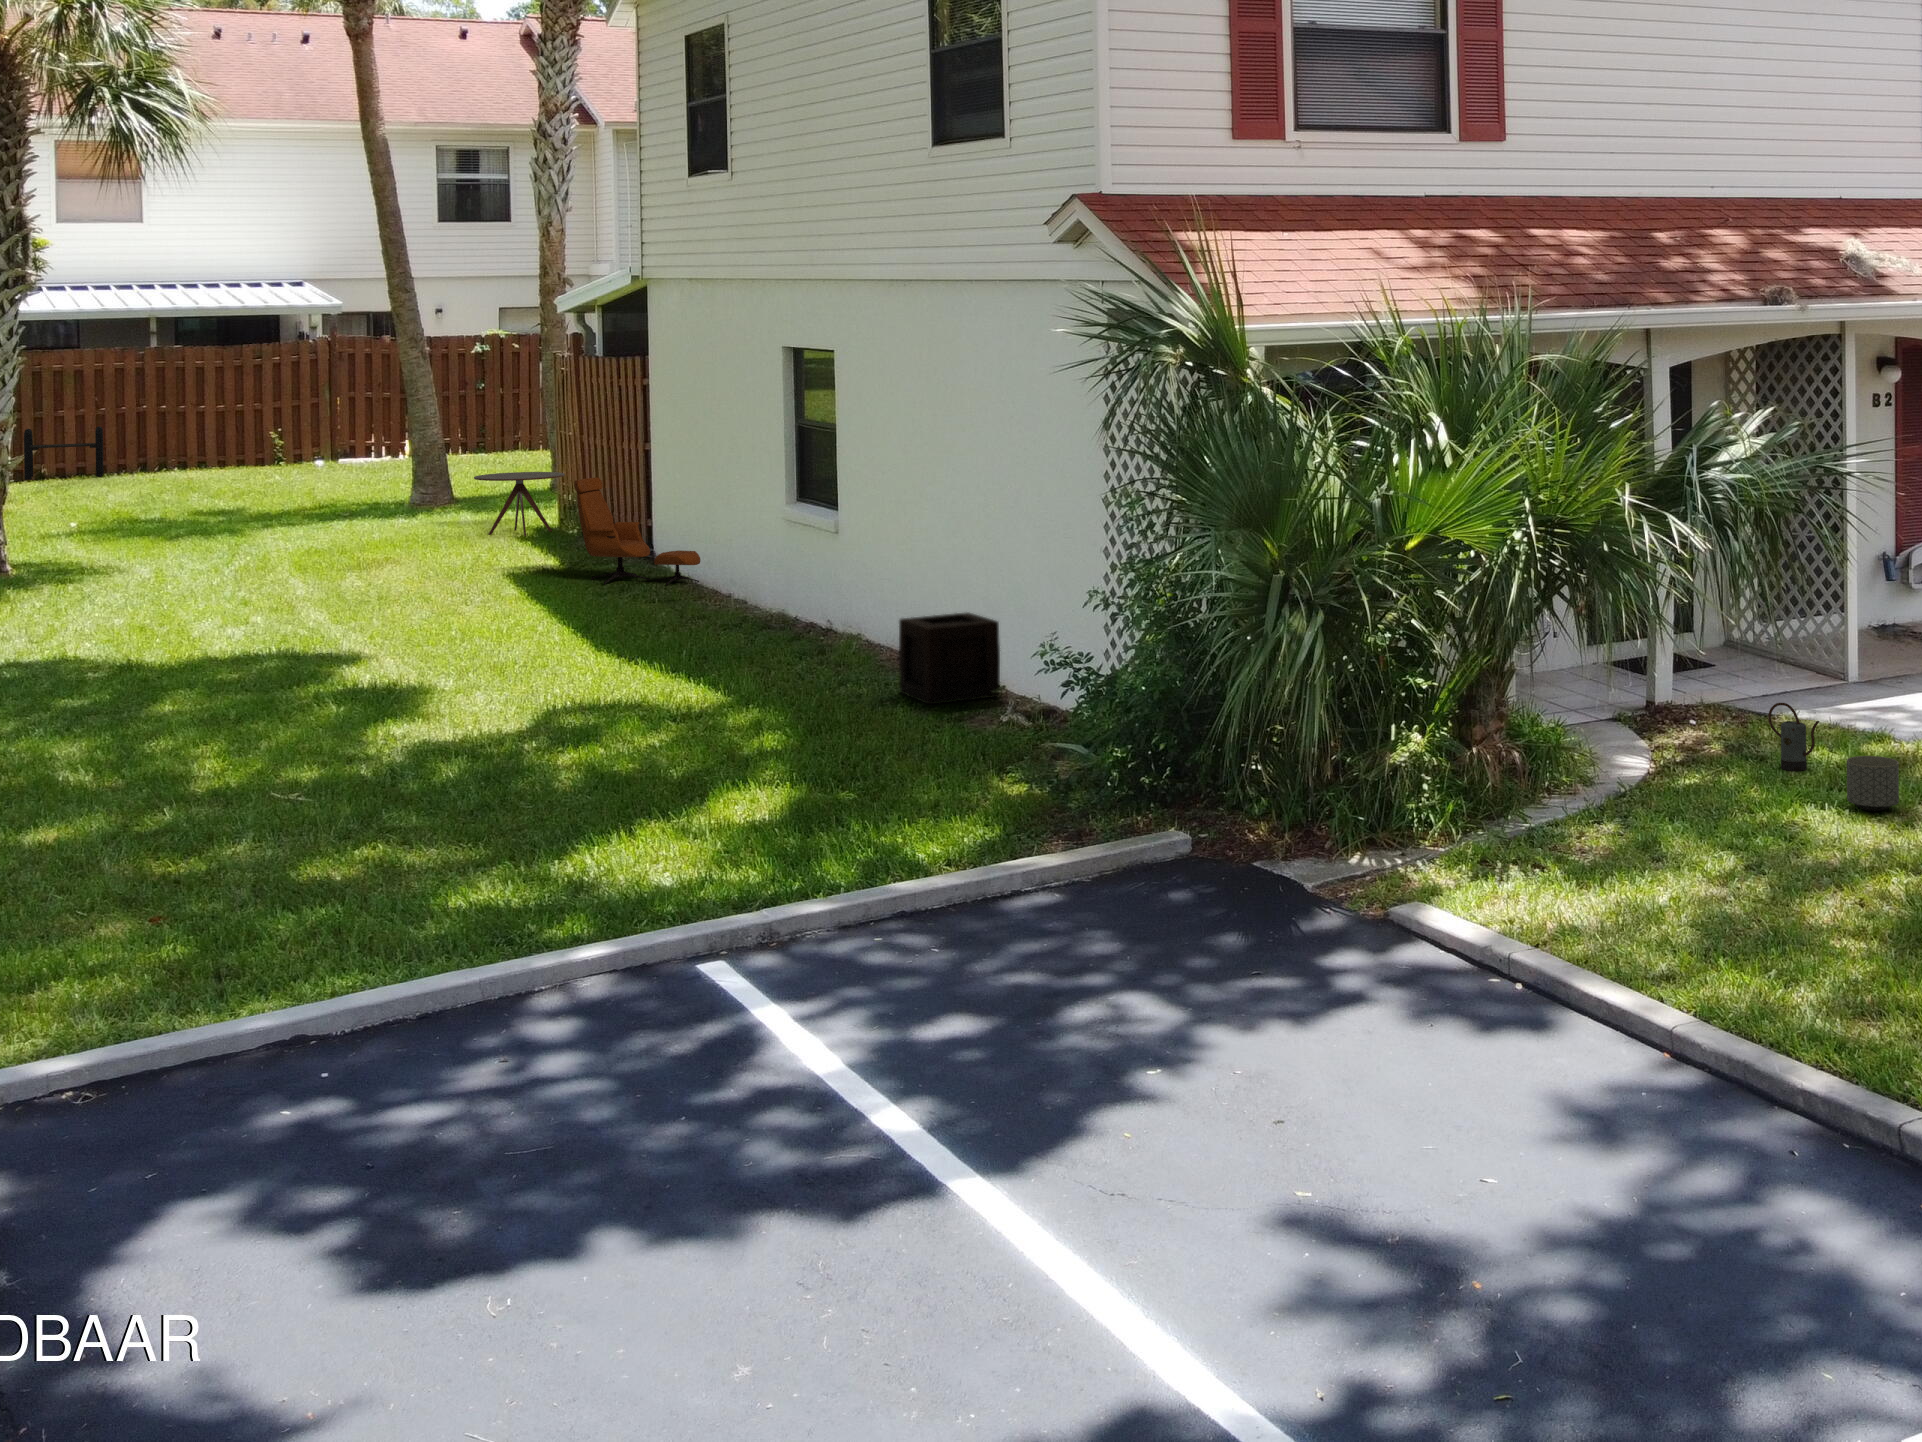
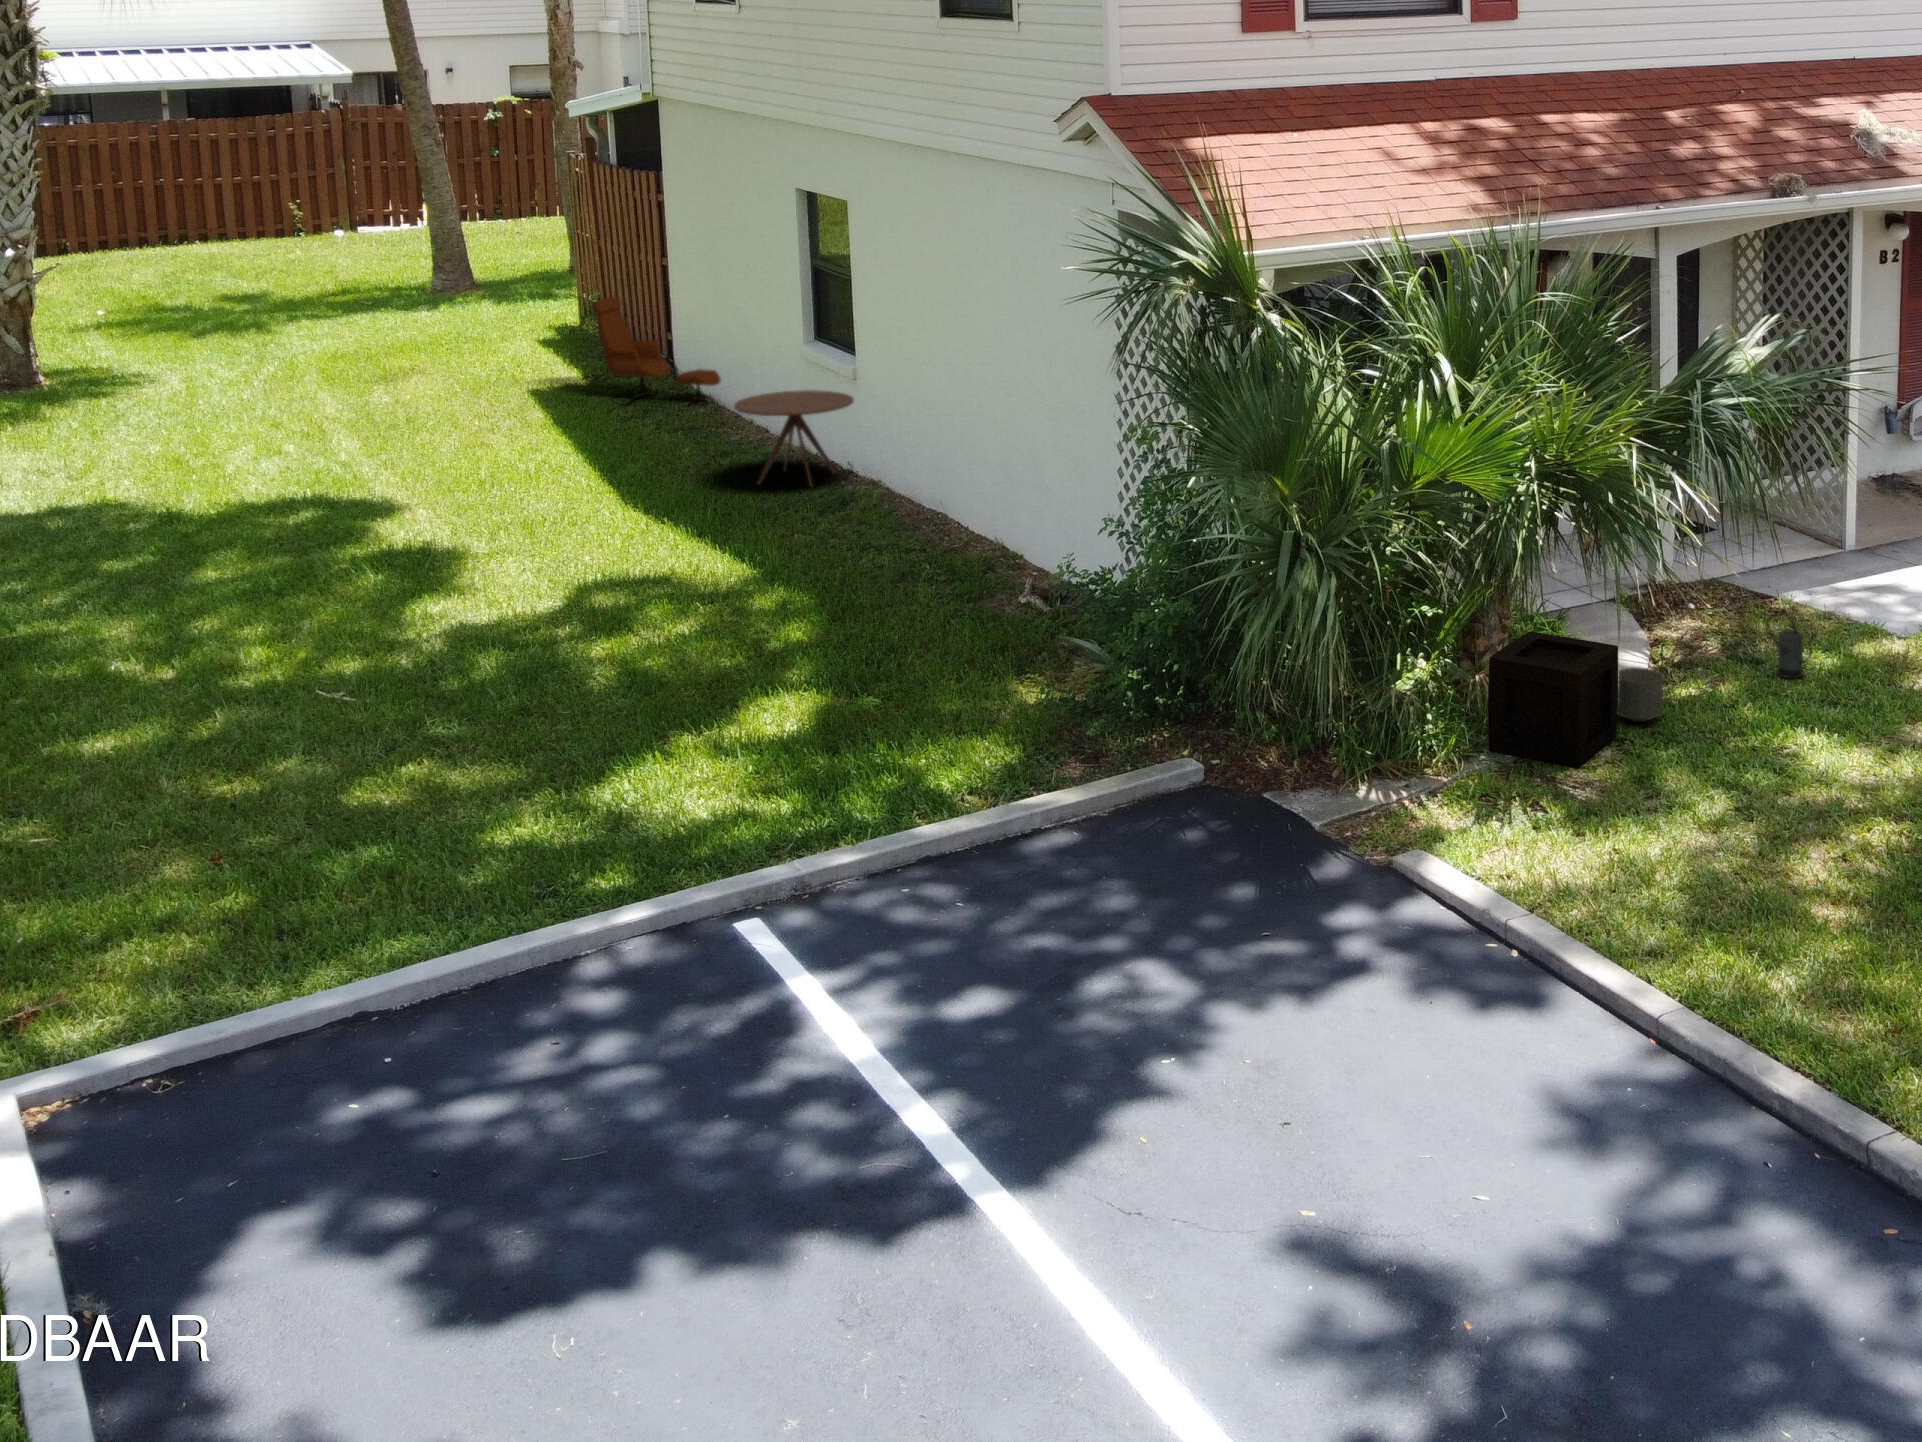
bench: present [24,426,104,480] -> none [54,200,136,255]
round table: present [474,472,565,536] -> present [734,390,854,486]
wooden crate: present [899,613,1000,704] -> present [1488,631,1618,768]
planter: present [1847,756,1899,811] -> present [1618,667,1663,722]

